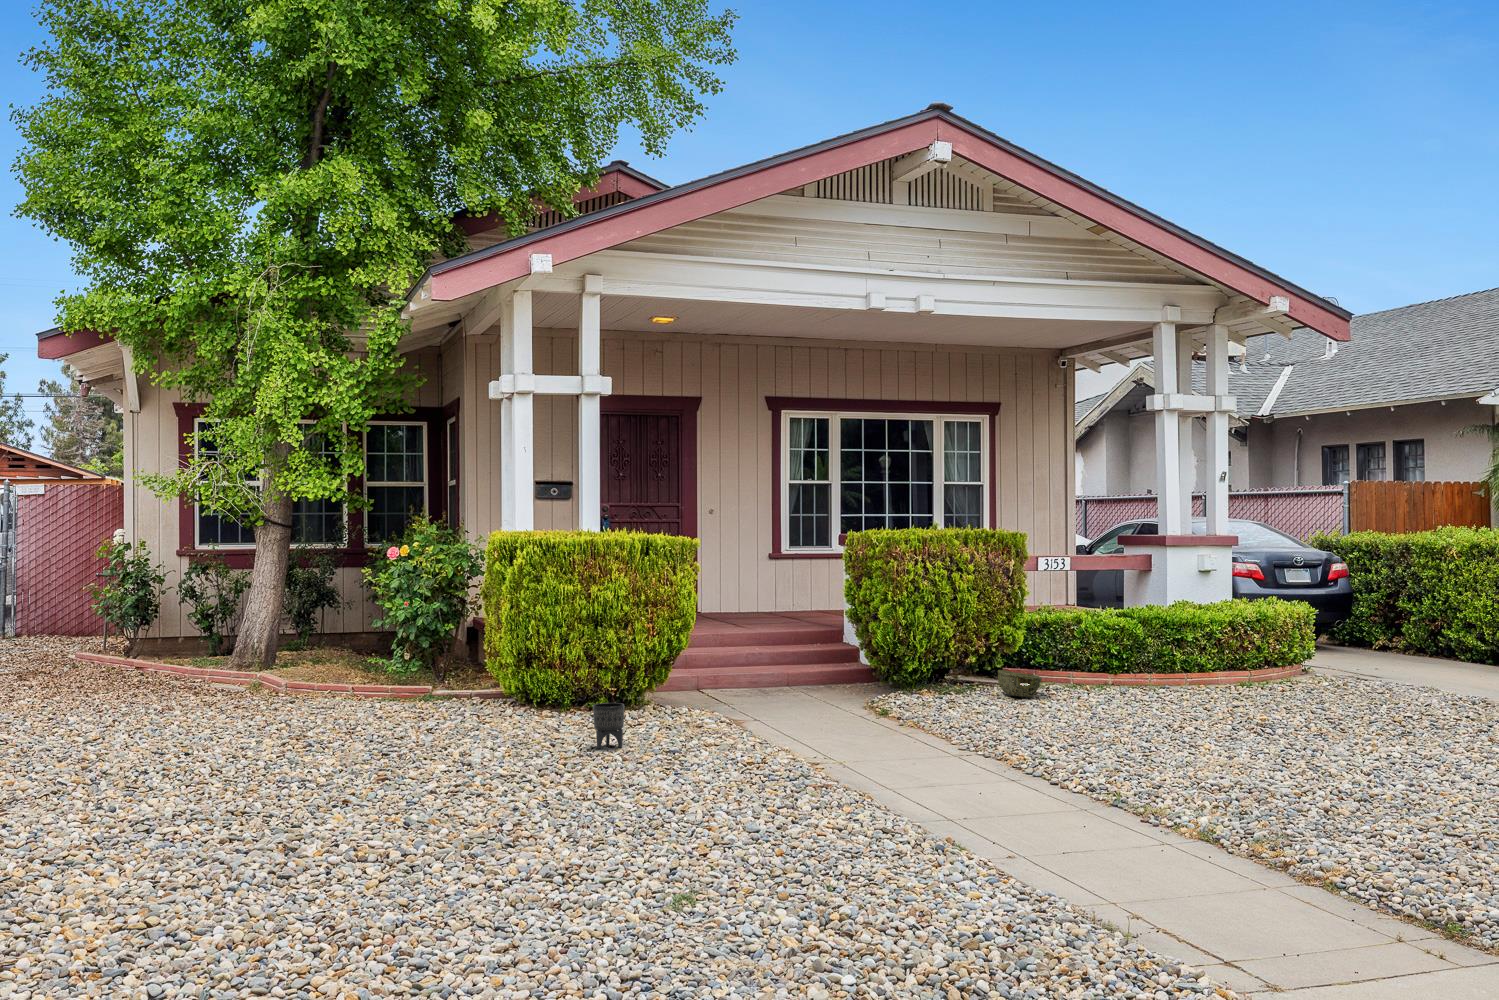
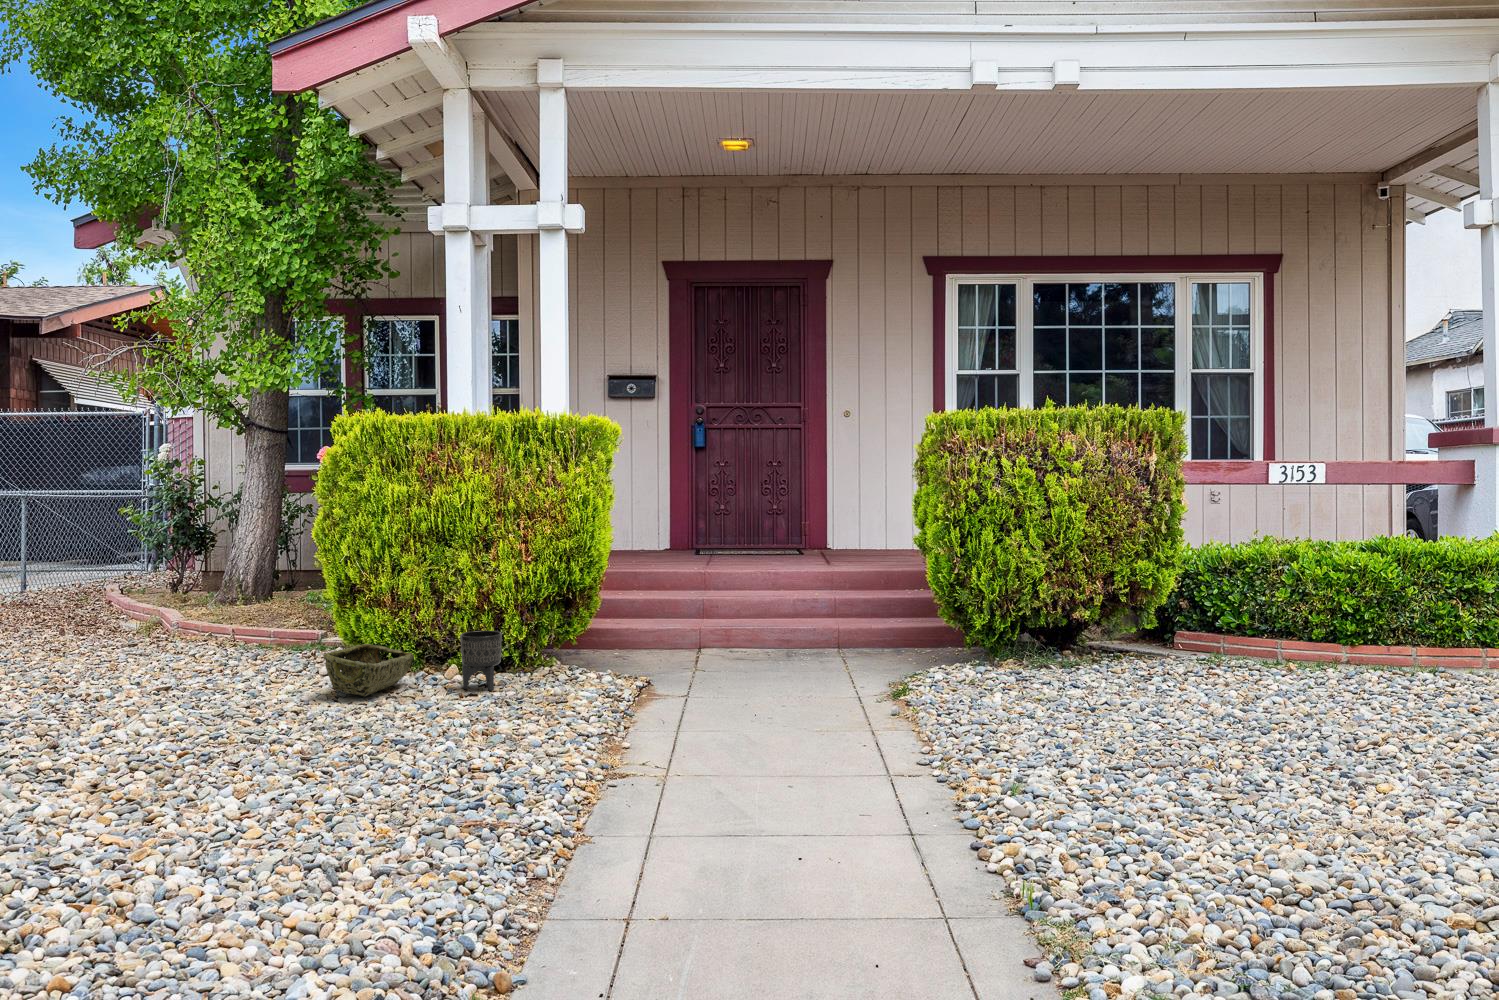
woven basket: present [998,670,1042,698] -> present [324,644,414,696]

